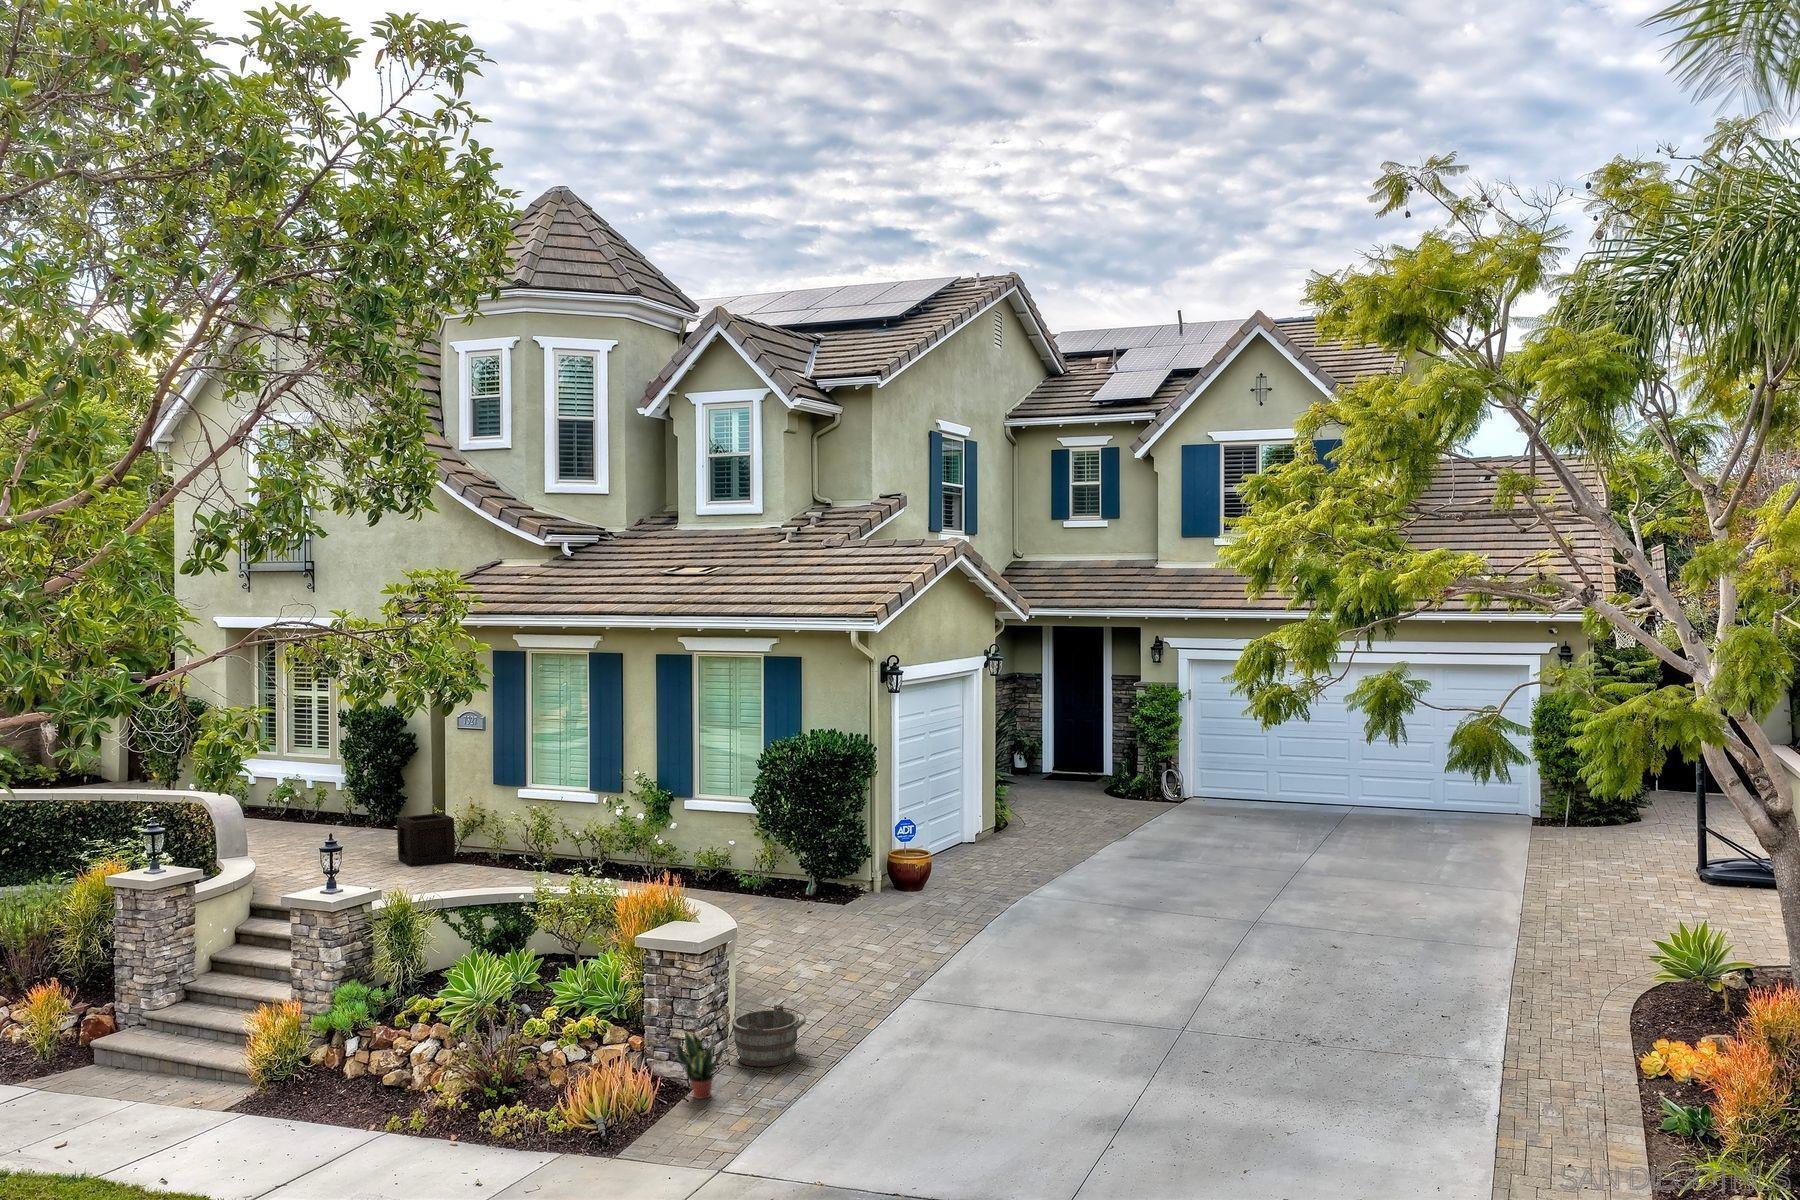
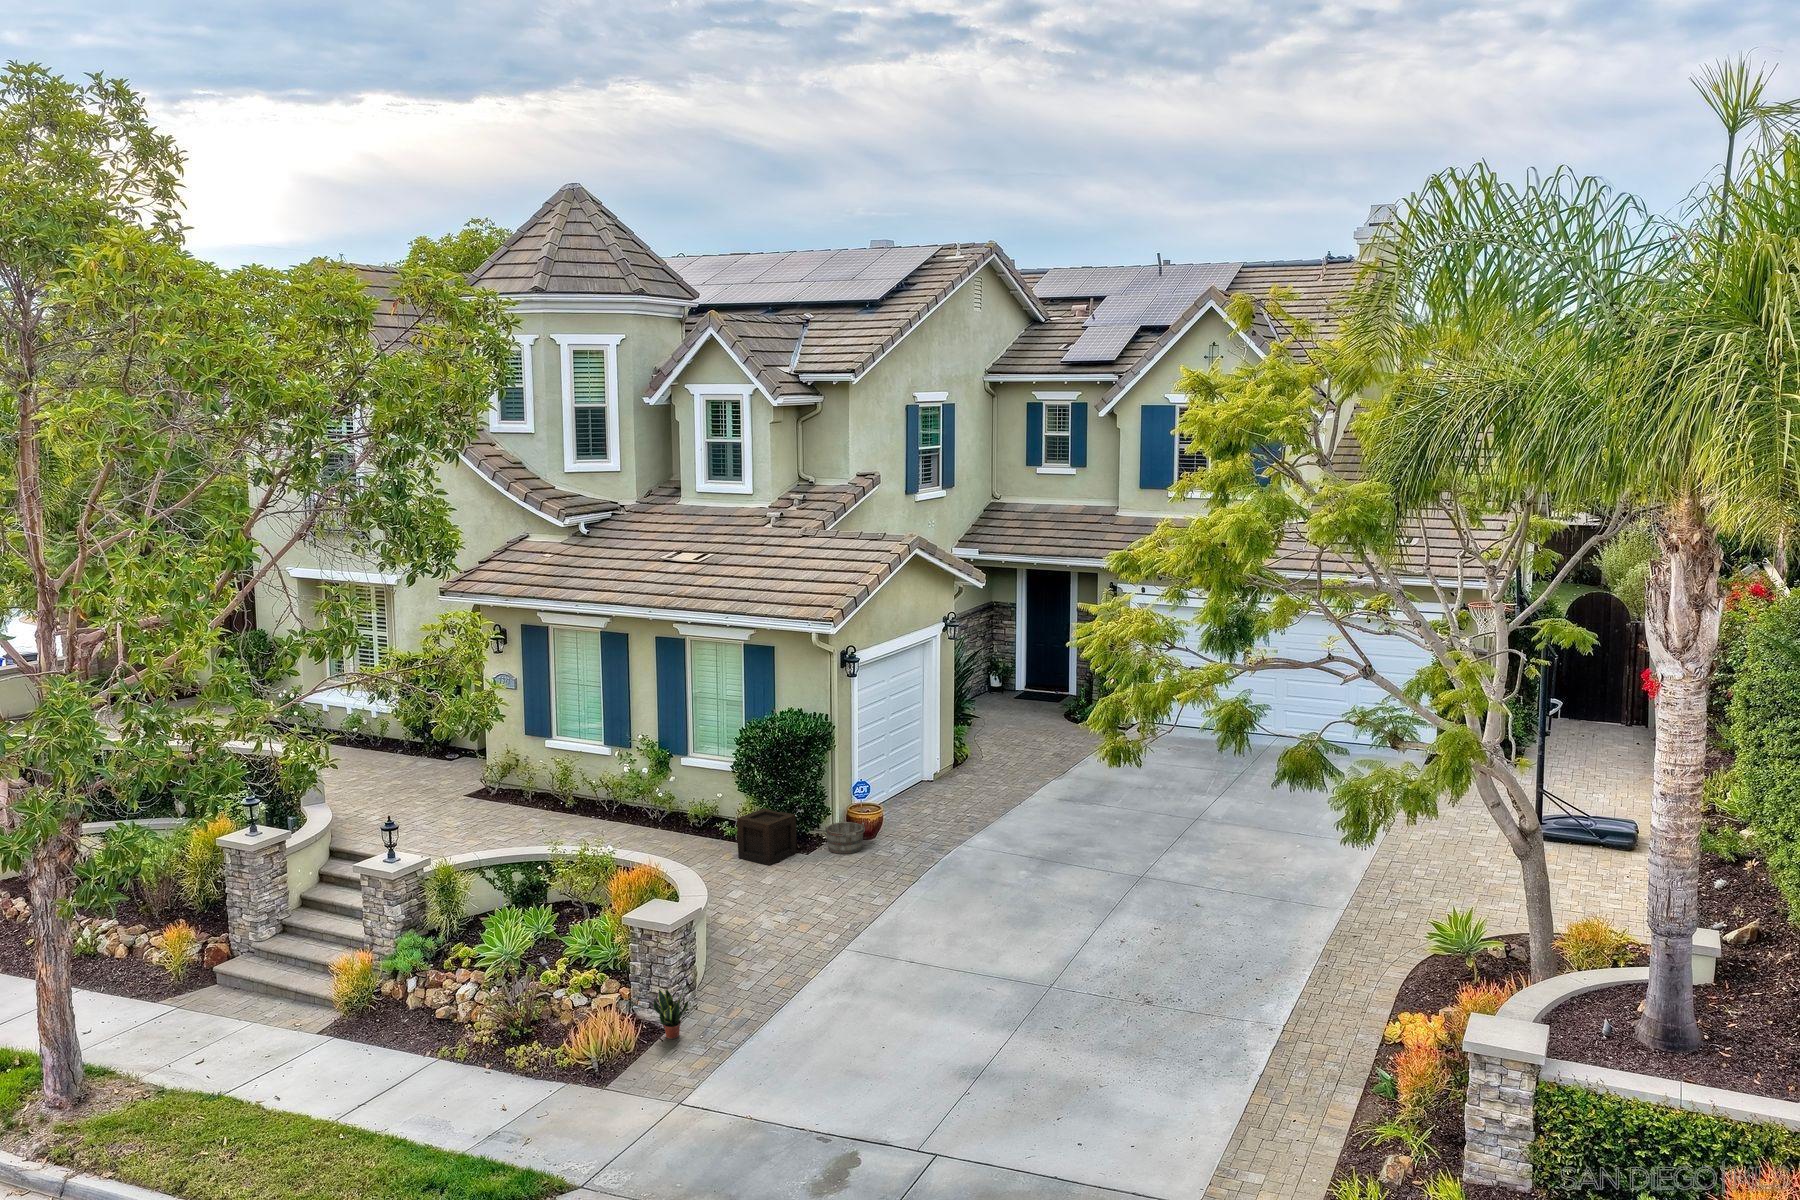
wooden crate: present [397,813,455,867] -> present [737,808,797,865]
bucket: present [732,1004,806,1066] -> present [825,822,865,854]

